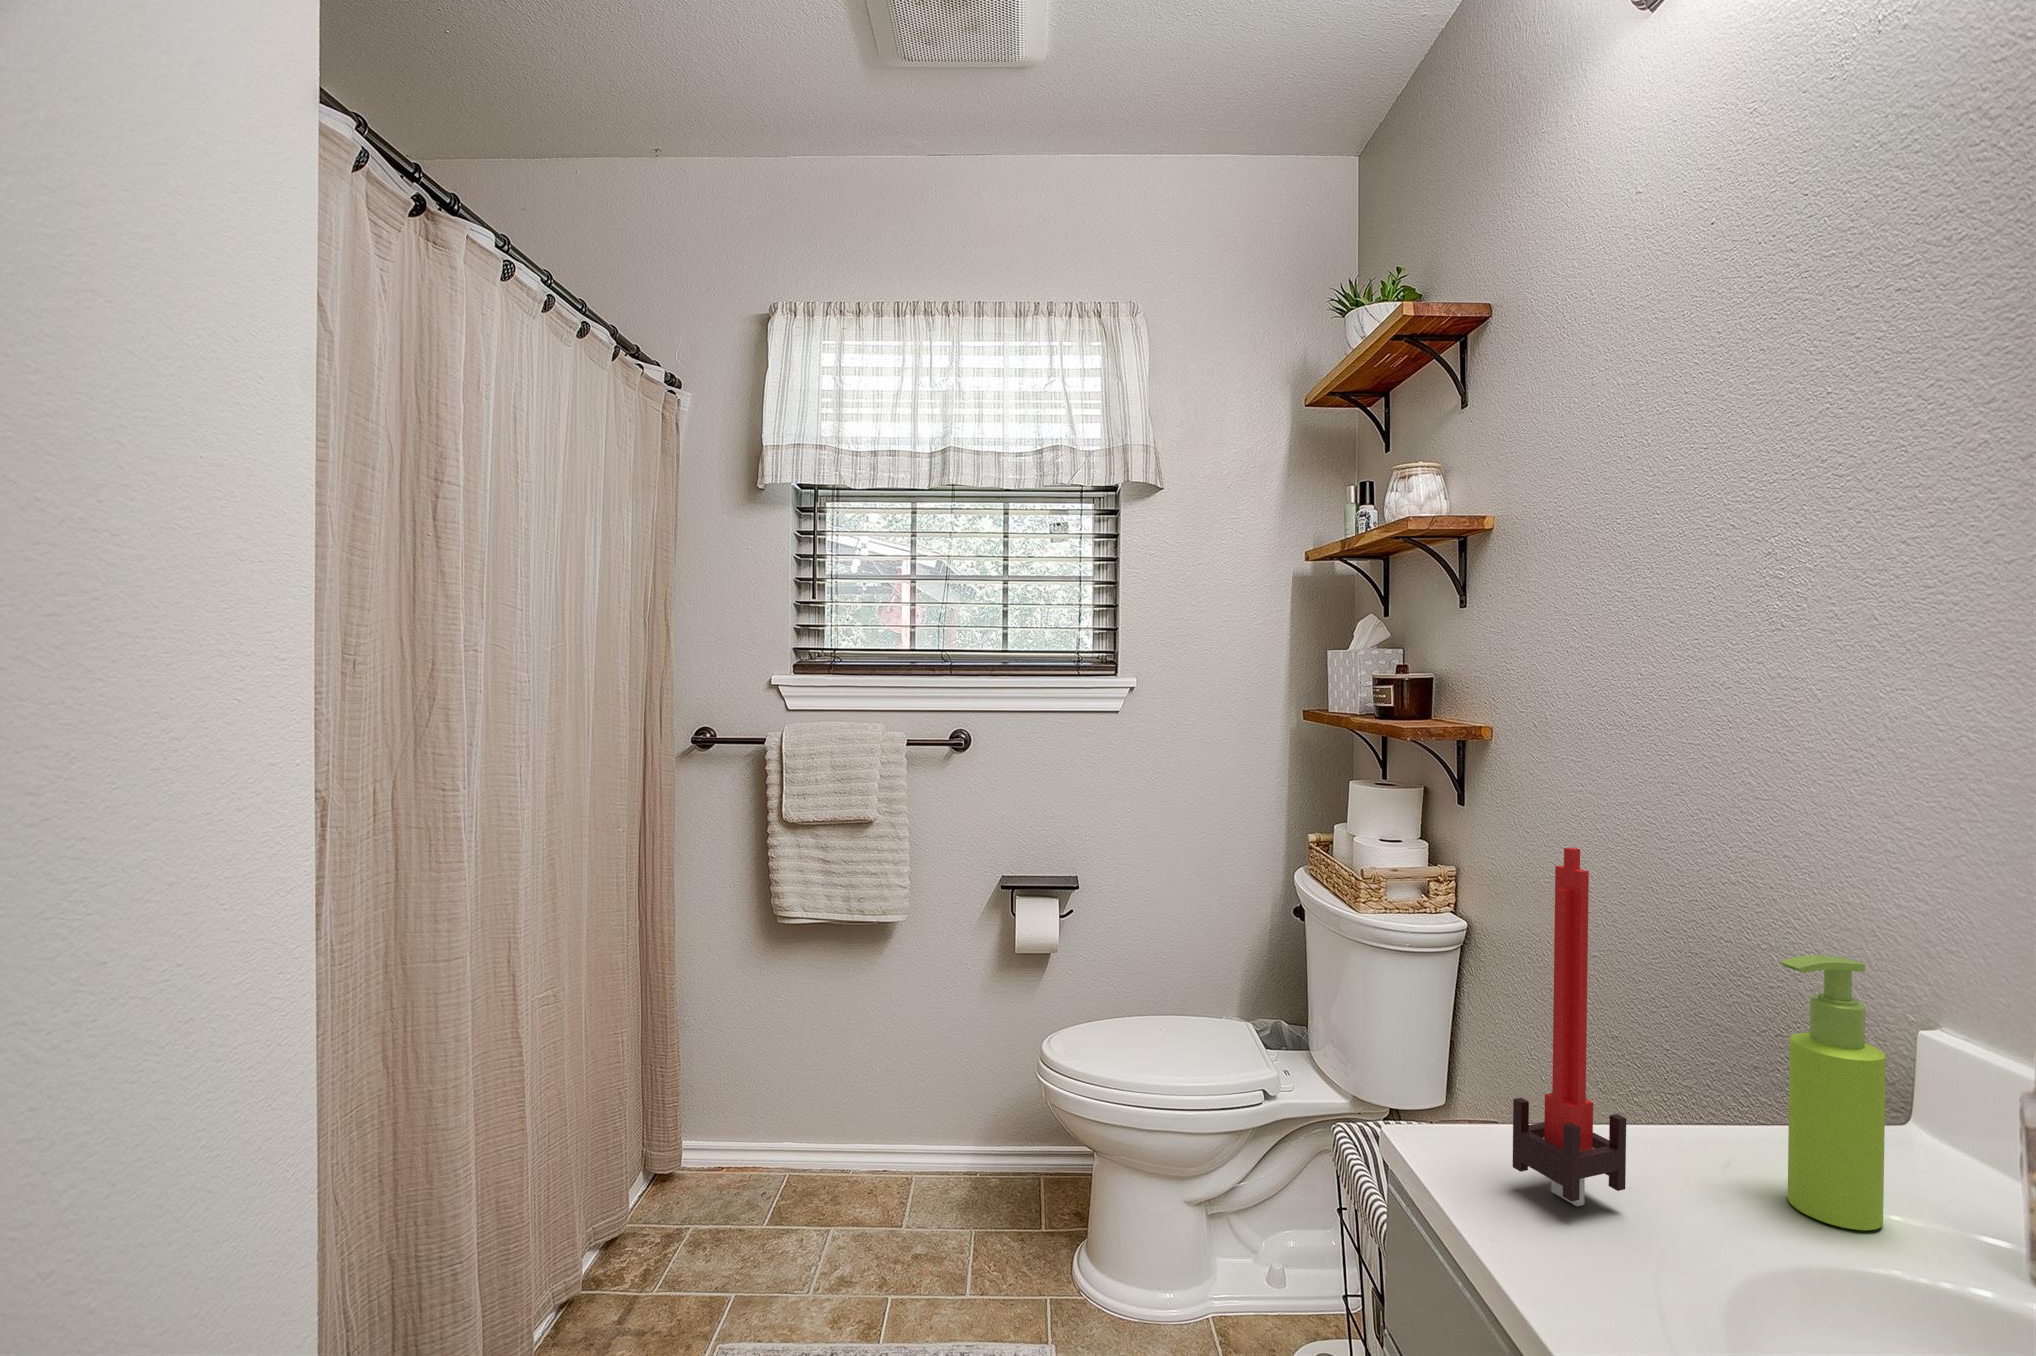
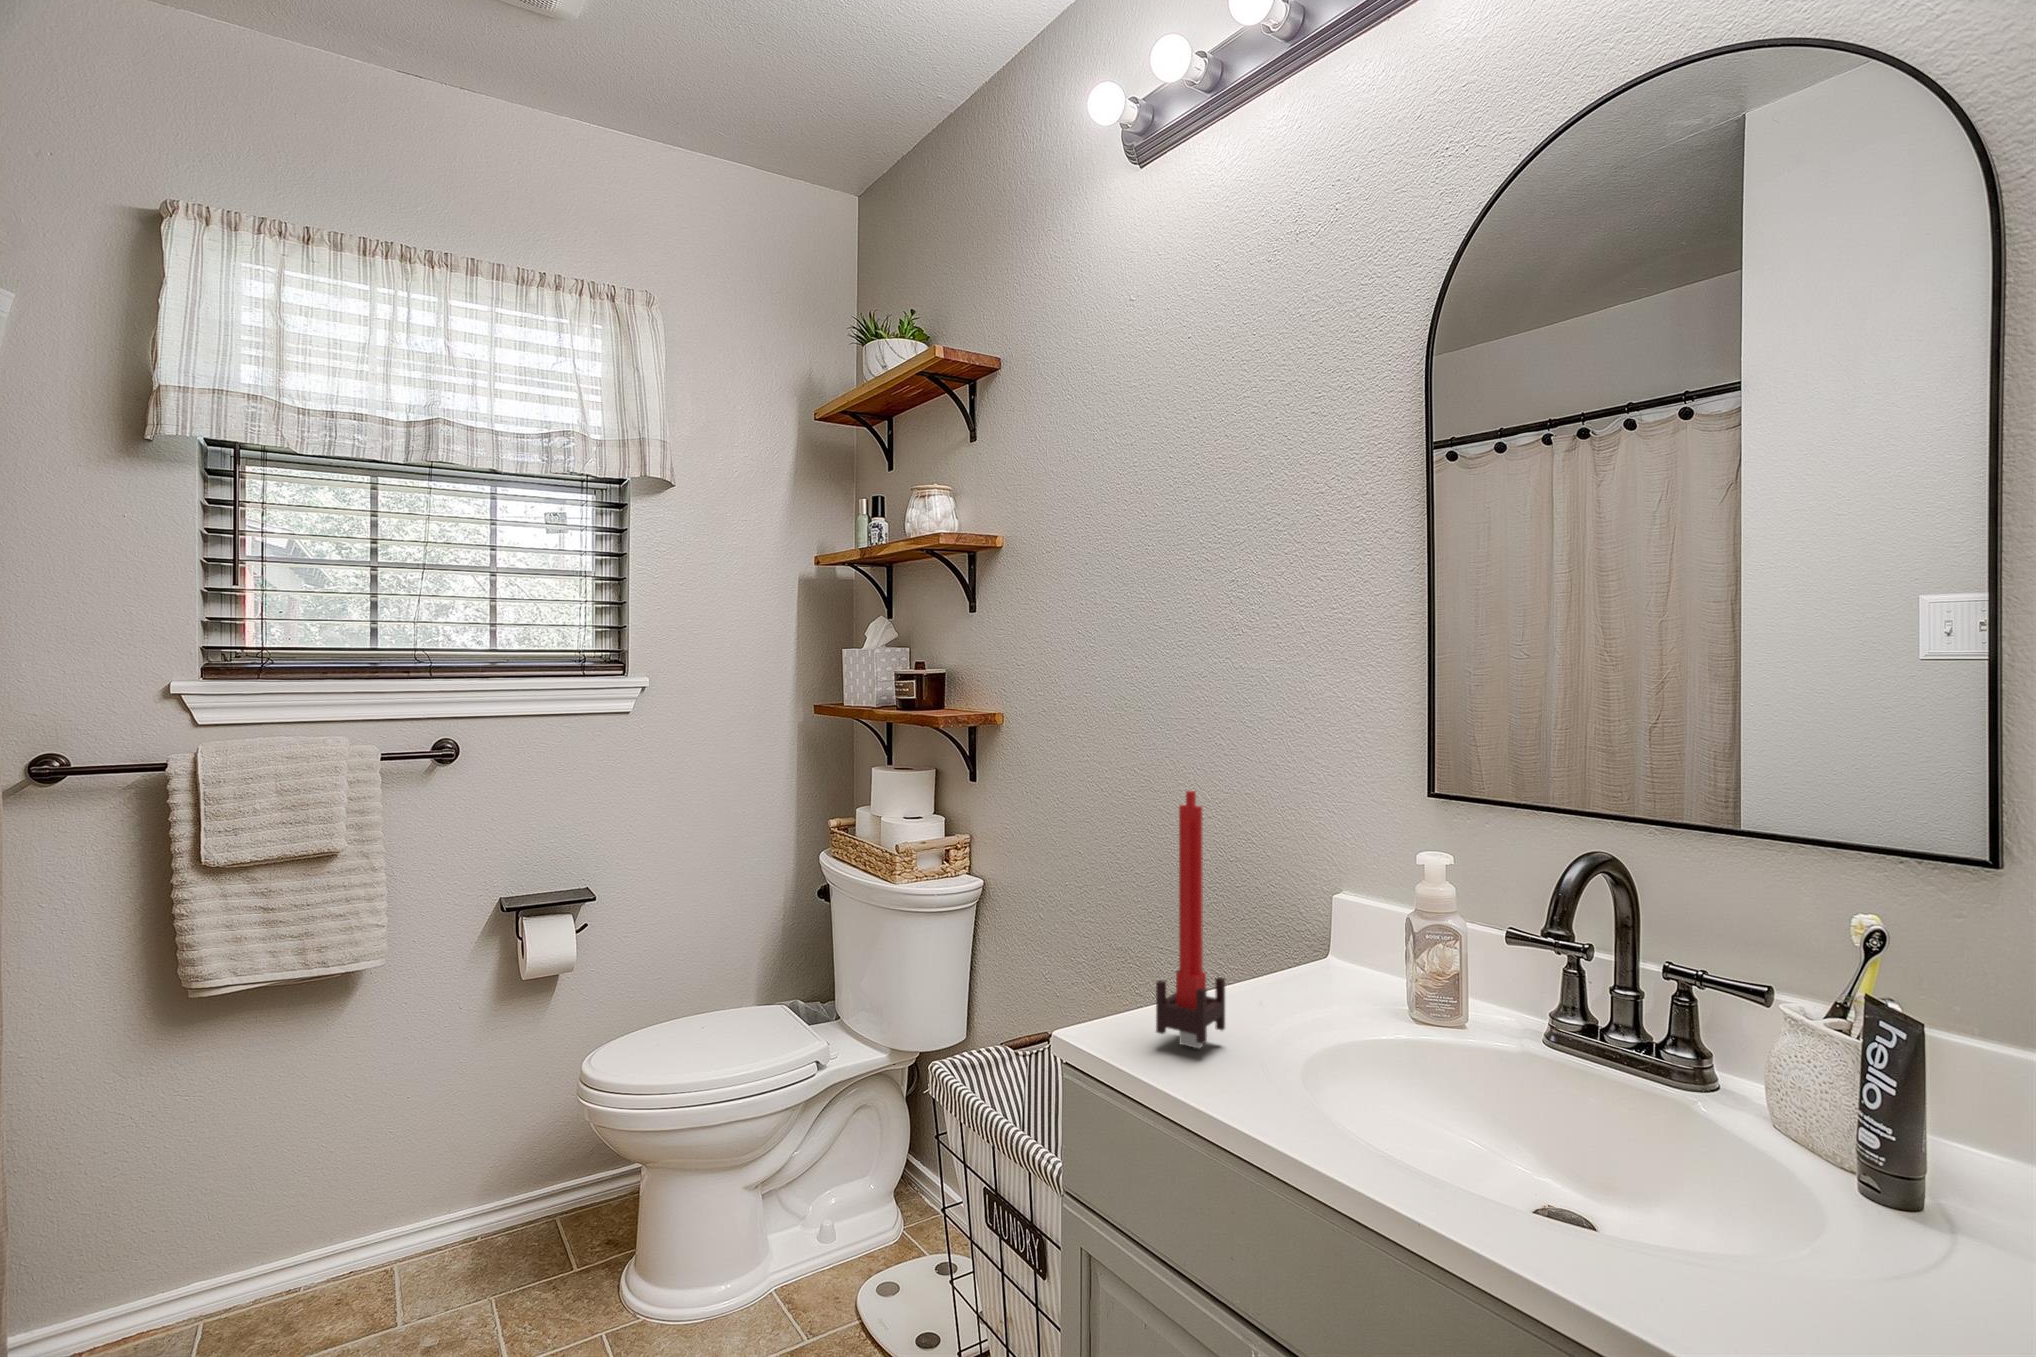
soap dispenser: present [1781,955,1886,1230] -> none [1293,848,1345,1022]

